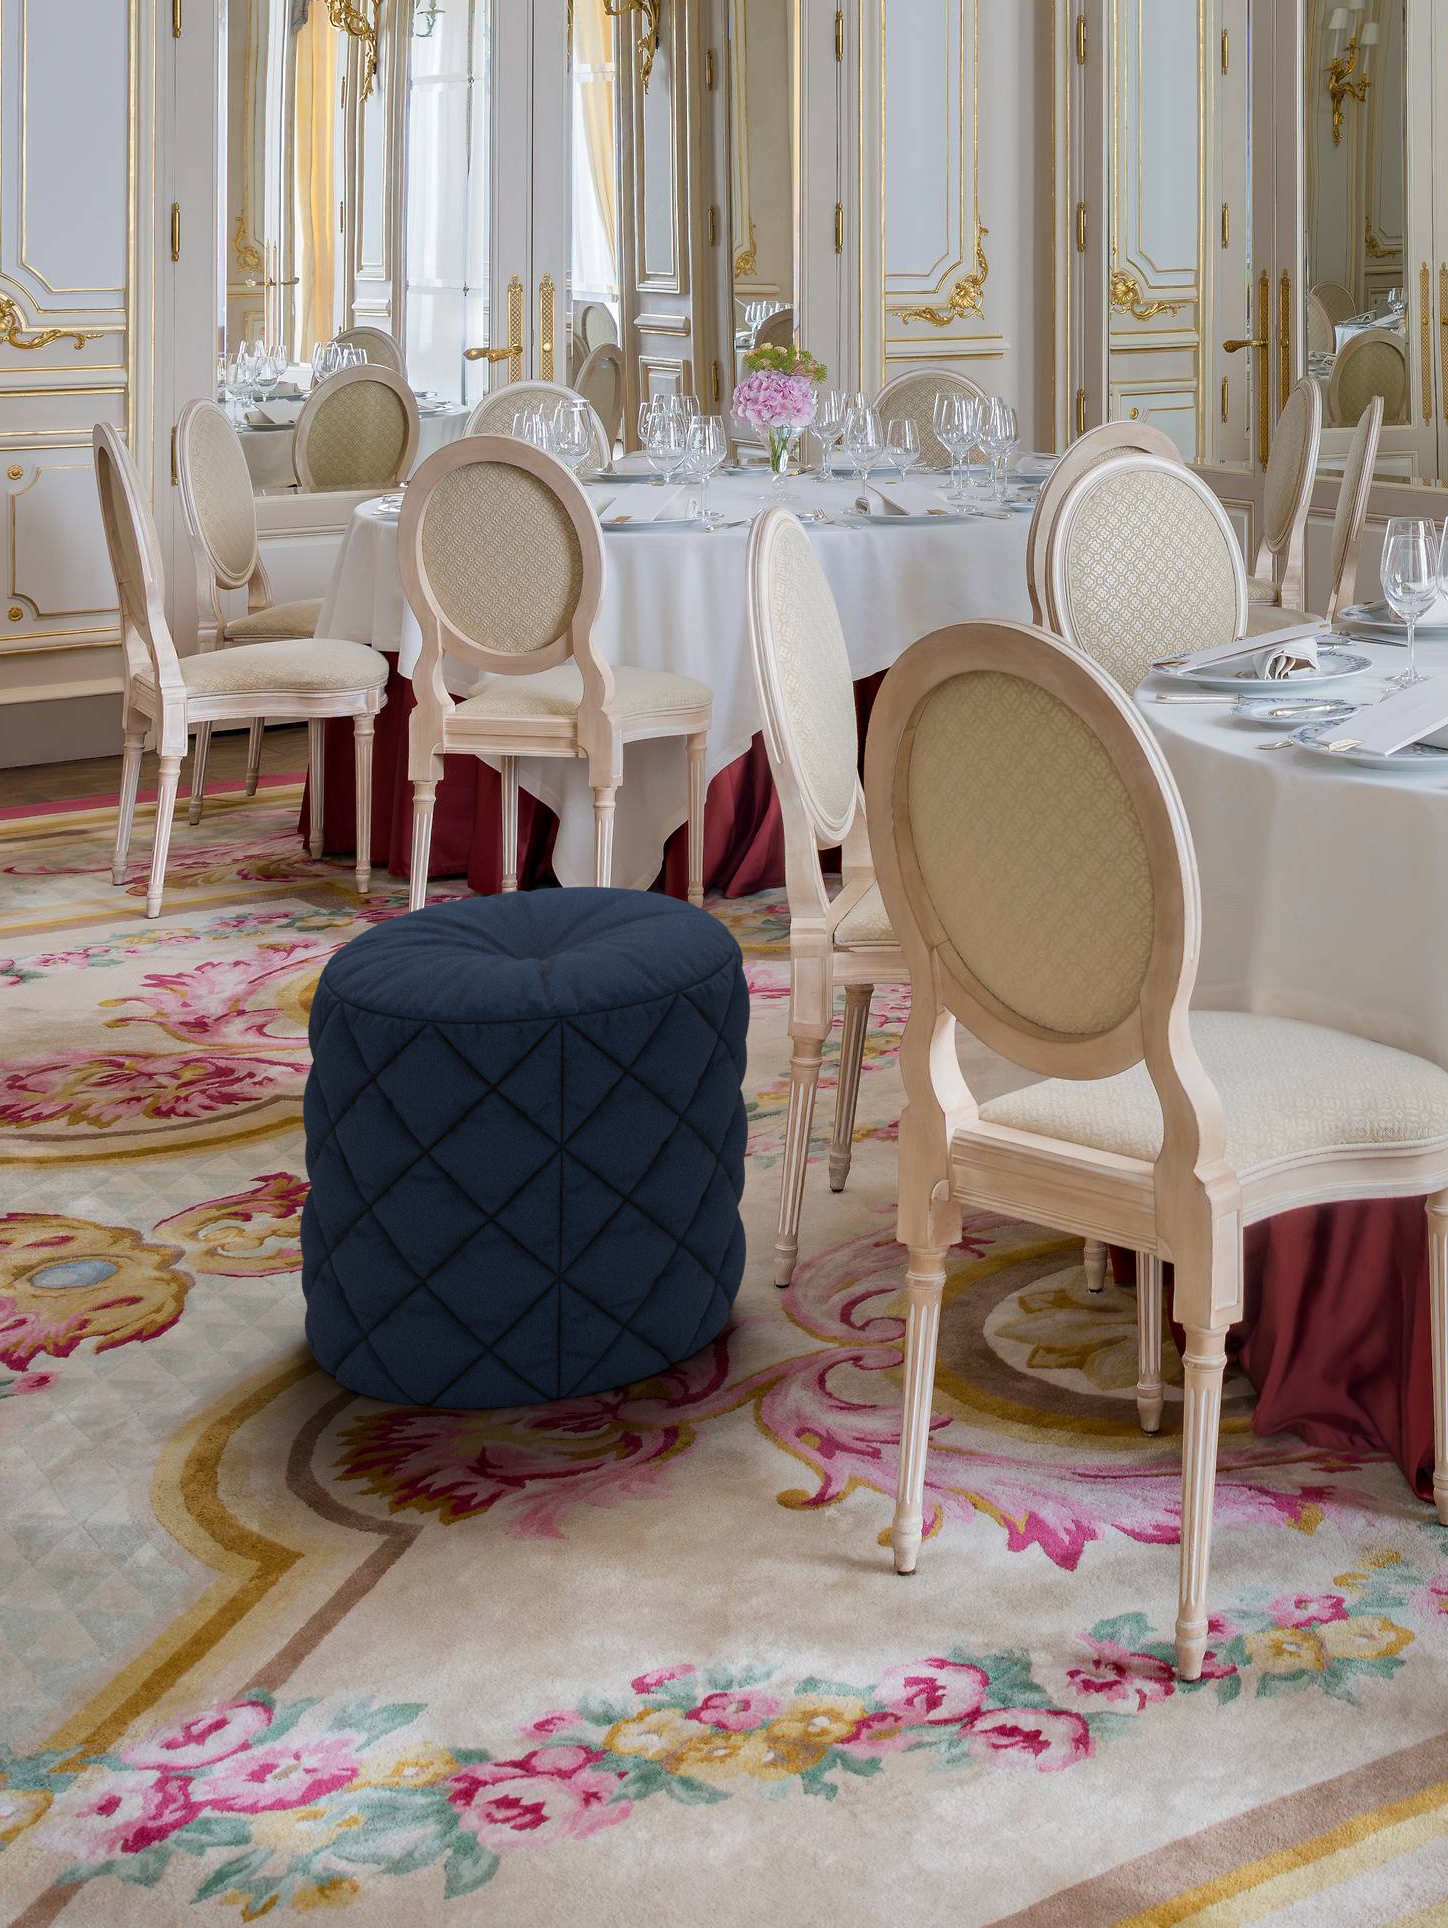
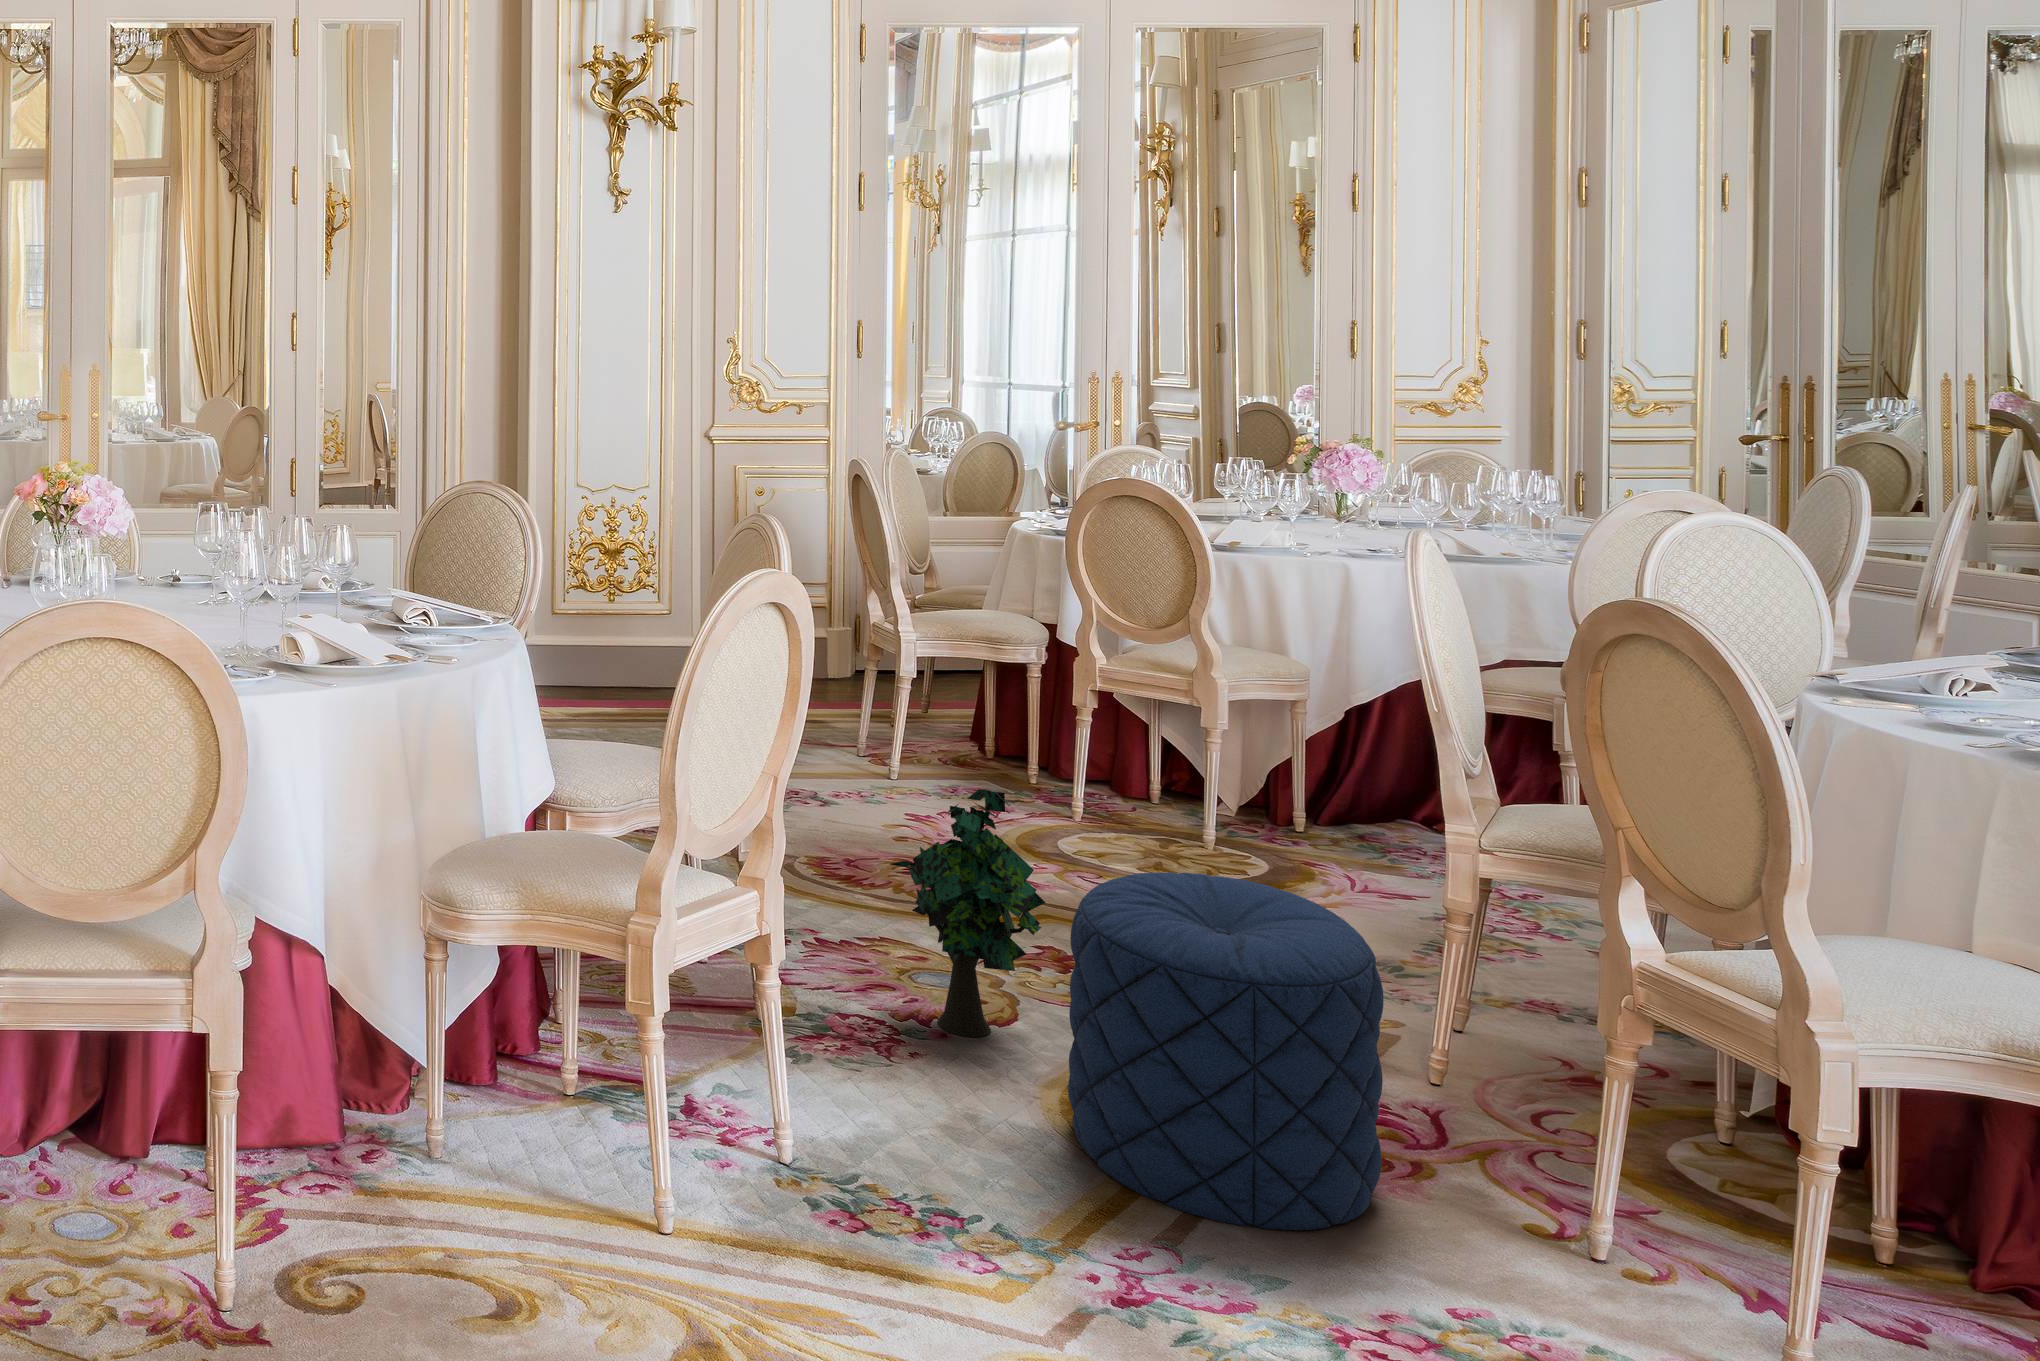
decorative plant: none [46,836,301,1253] -> present [890,789,1046,1037]

